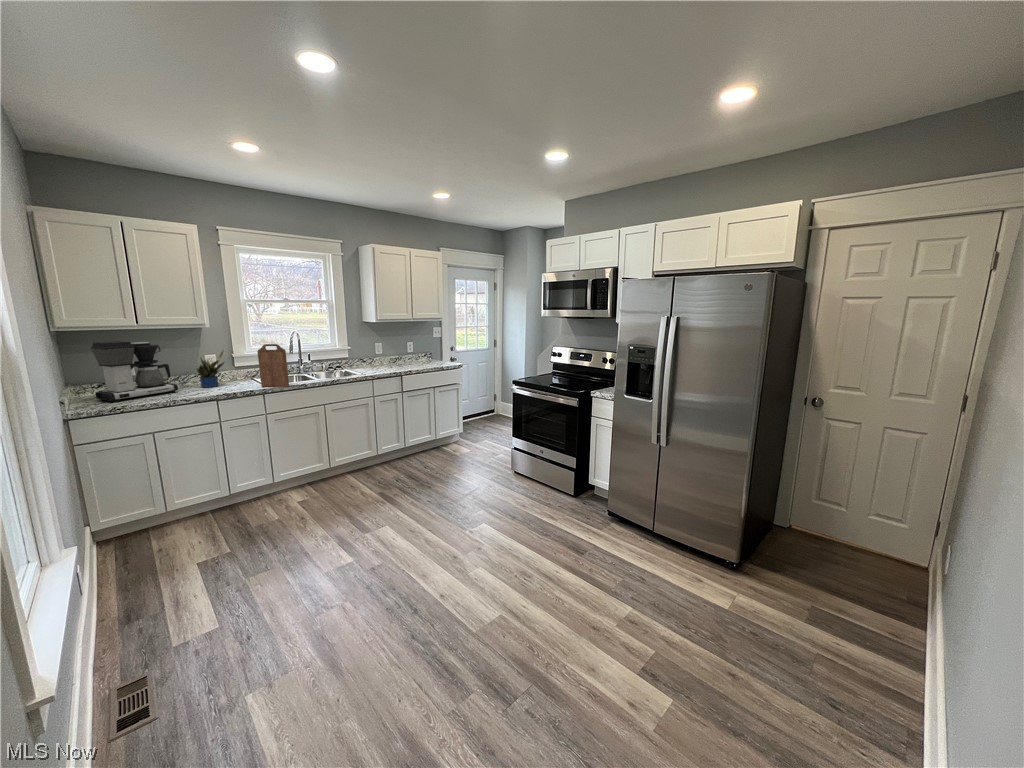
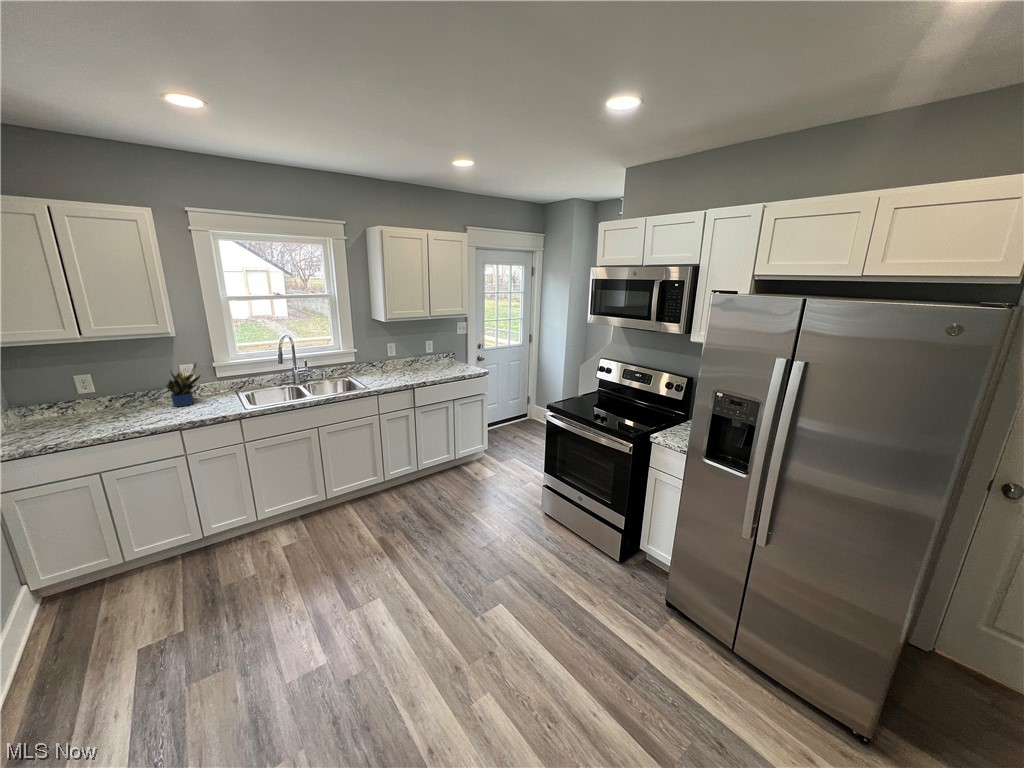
coffee maker: present [91,341,178,402] -> none [25,356,141,434]
cutting board: present [257,344,289,387] -> none [233,357,273,409]

